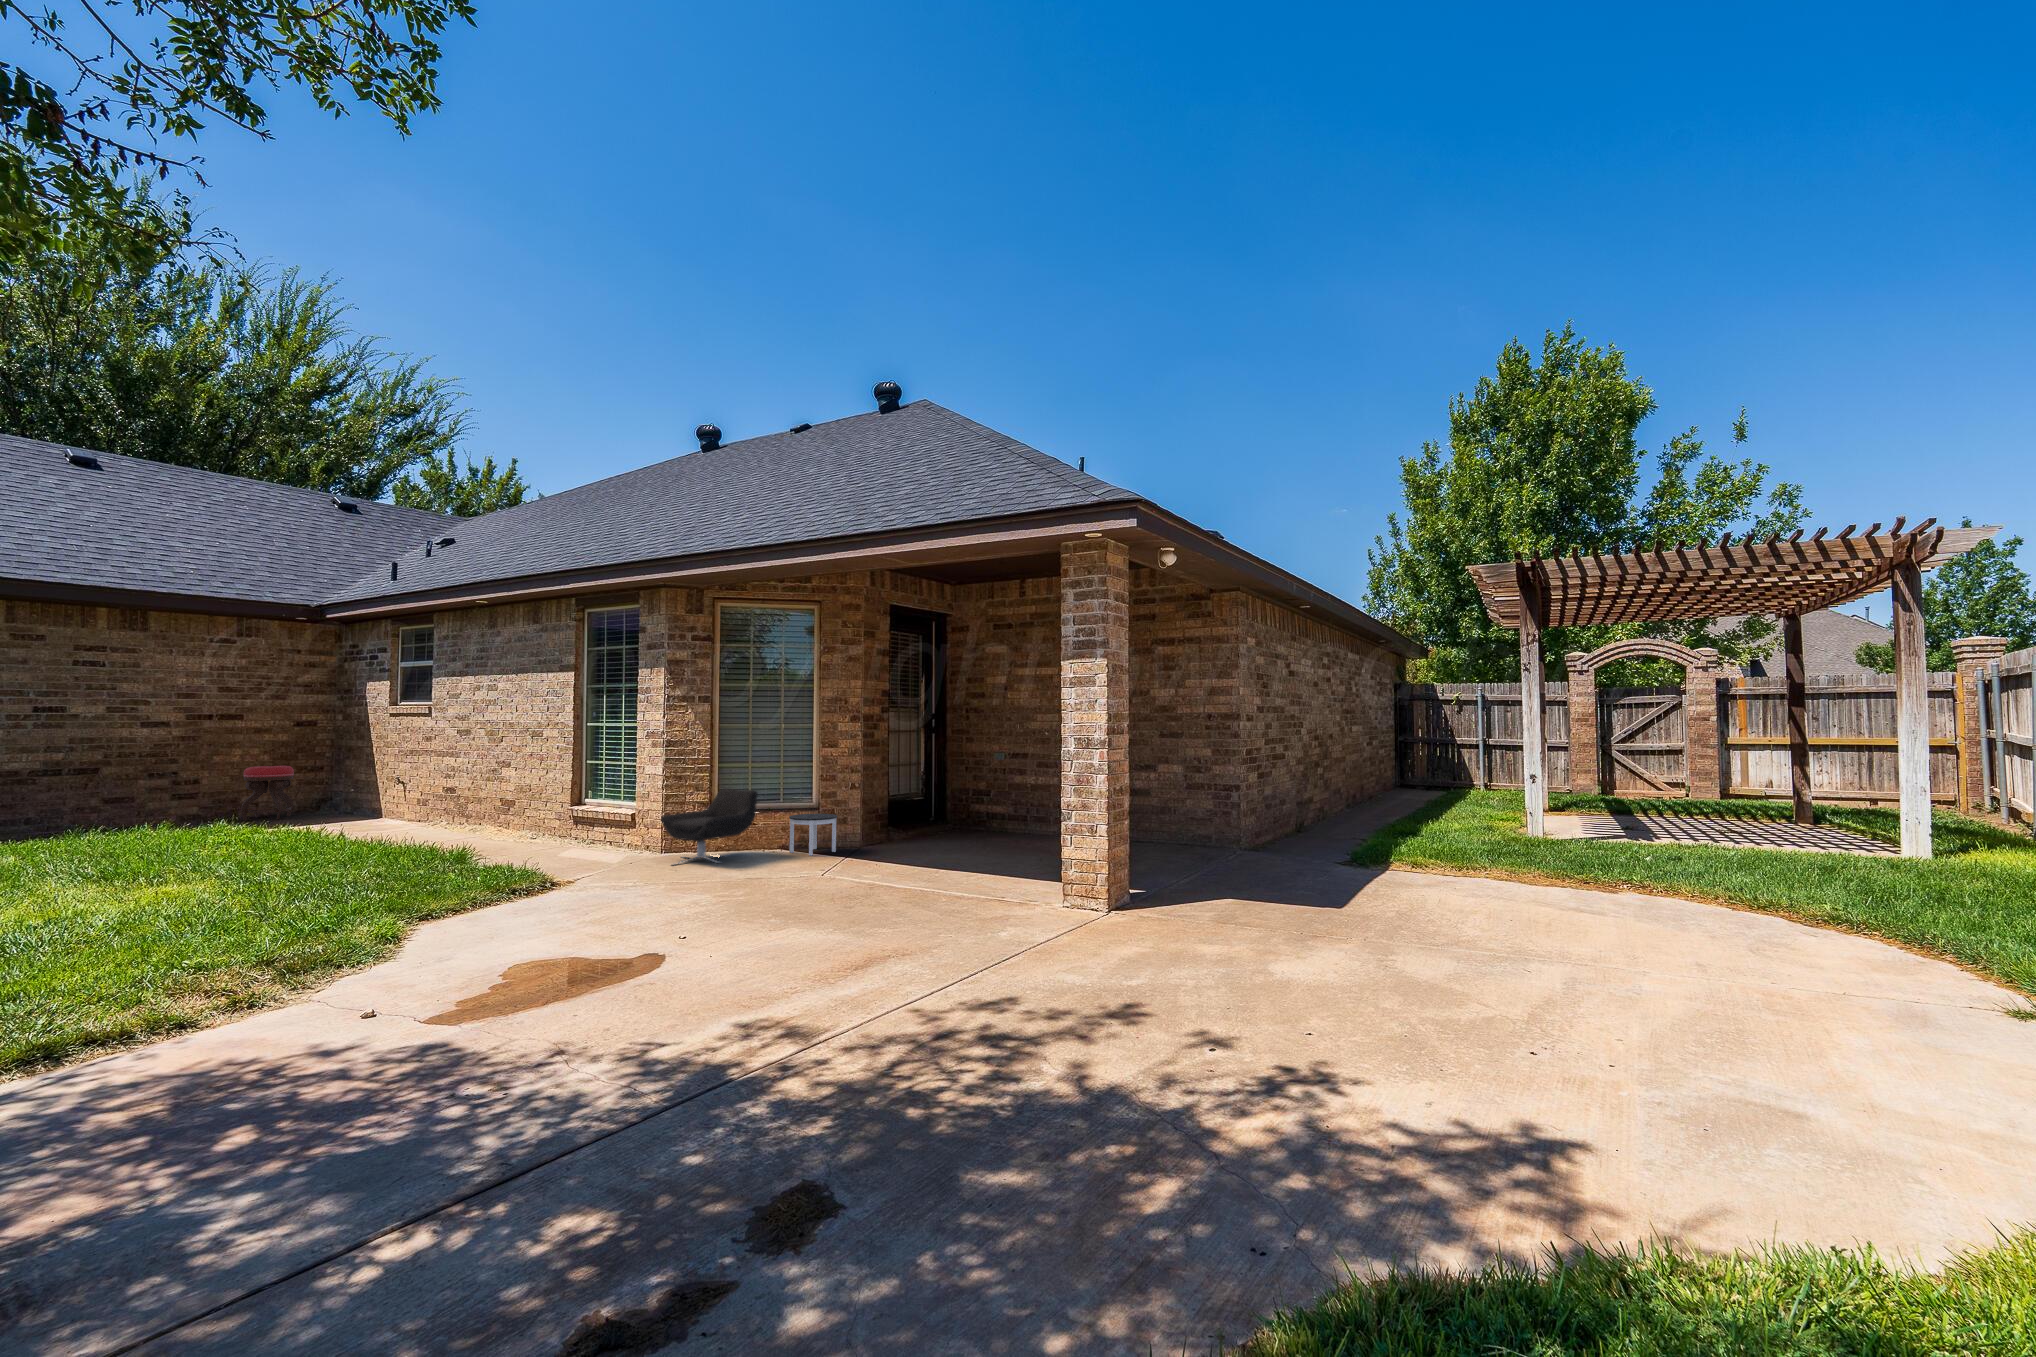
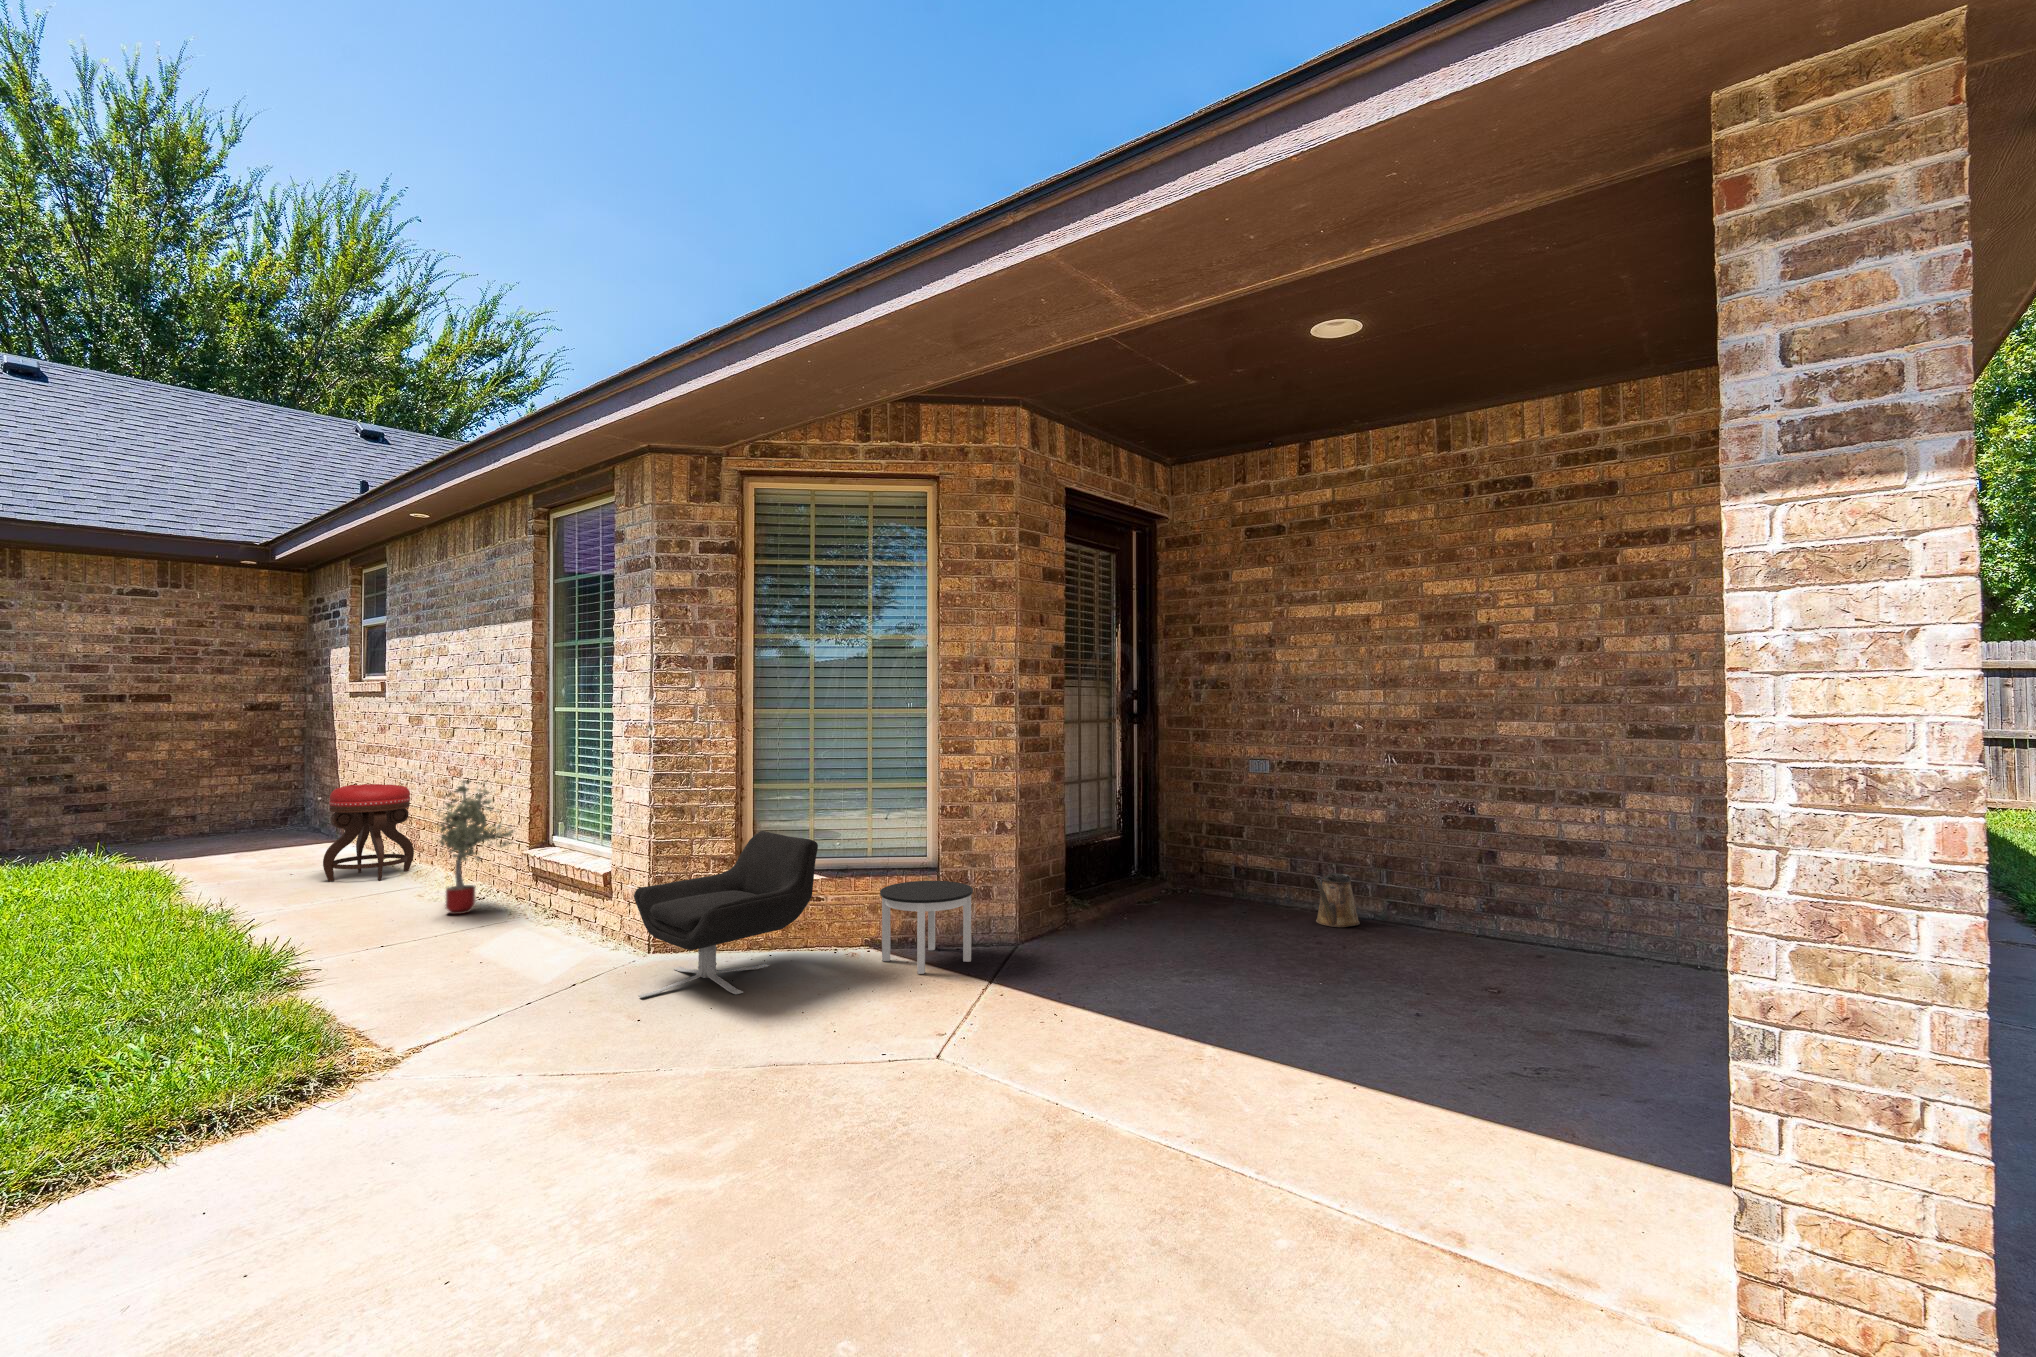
stool: present [241,765,294,820] -> present [323,784,414,881]
potted tree: none [514,765,563,844] -> present [437,780,514,914]
watering can: none [1013,811,1039,838] -> present [1313,873,1360,927]

